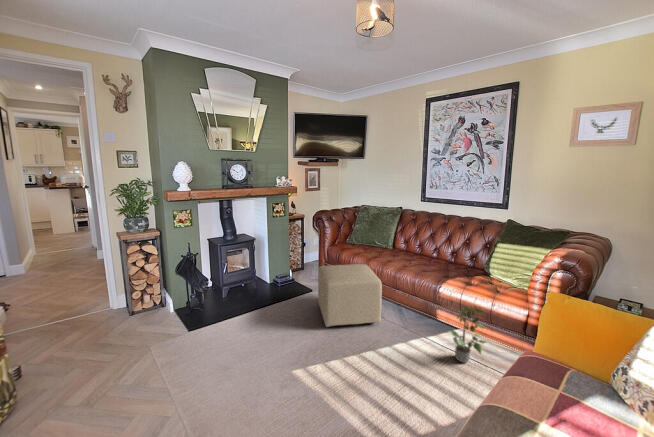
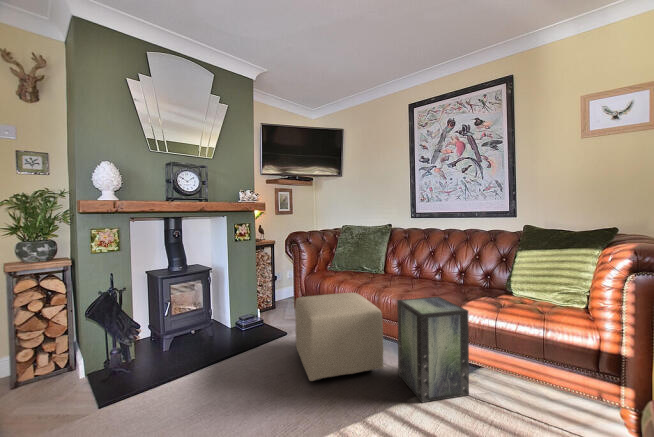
storage box: none [391,274,444,348] -> present [397,297,469,403]
potted plant: present [450,306,486,363] -> none [484,329,540,417]

